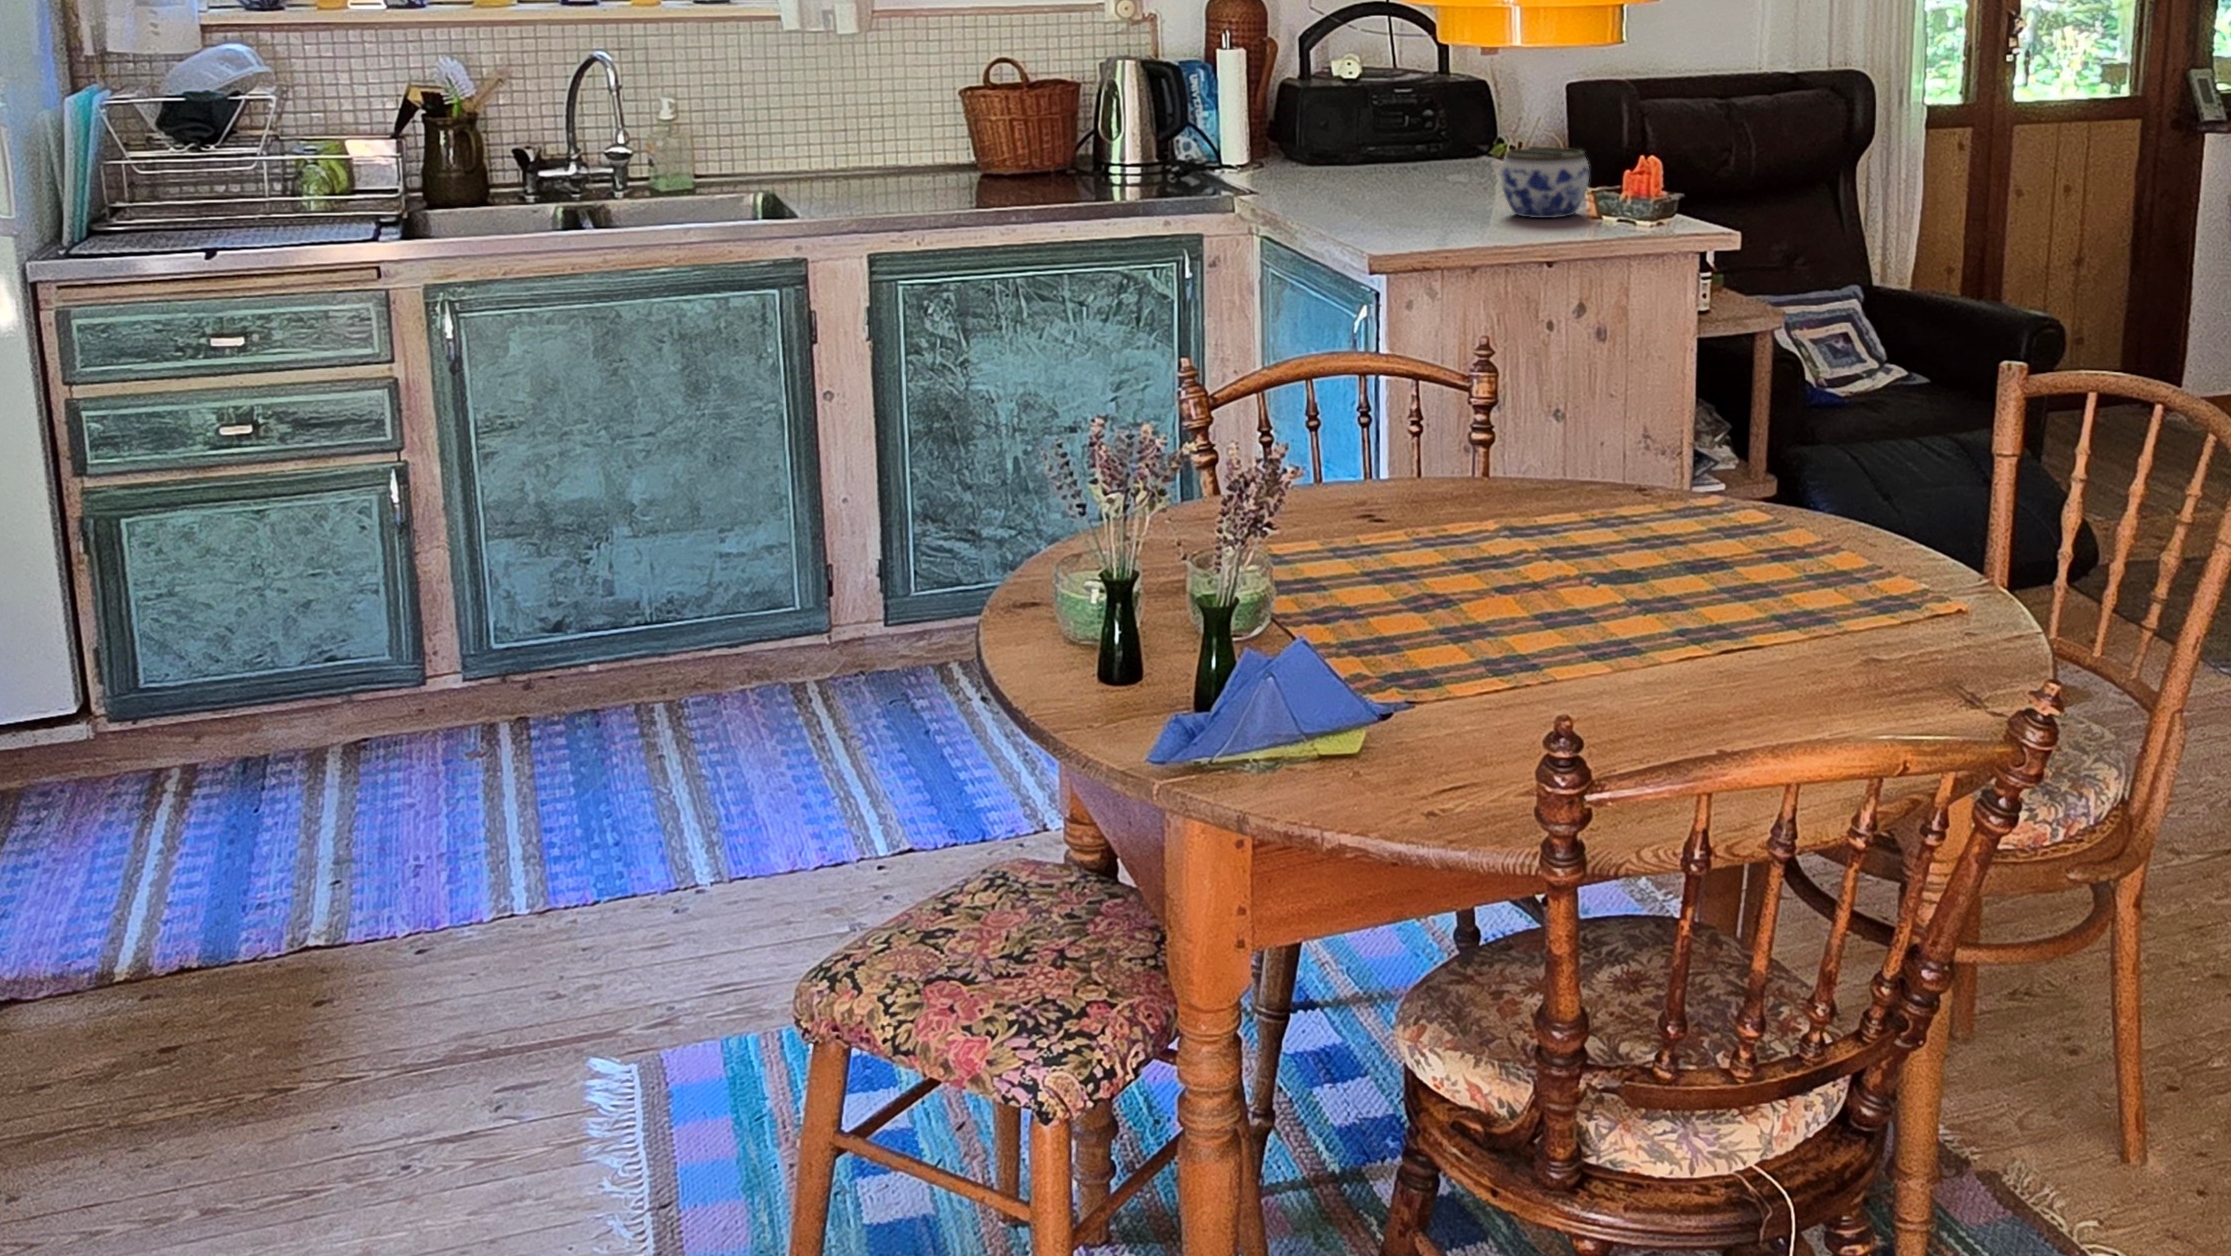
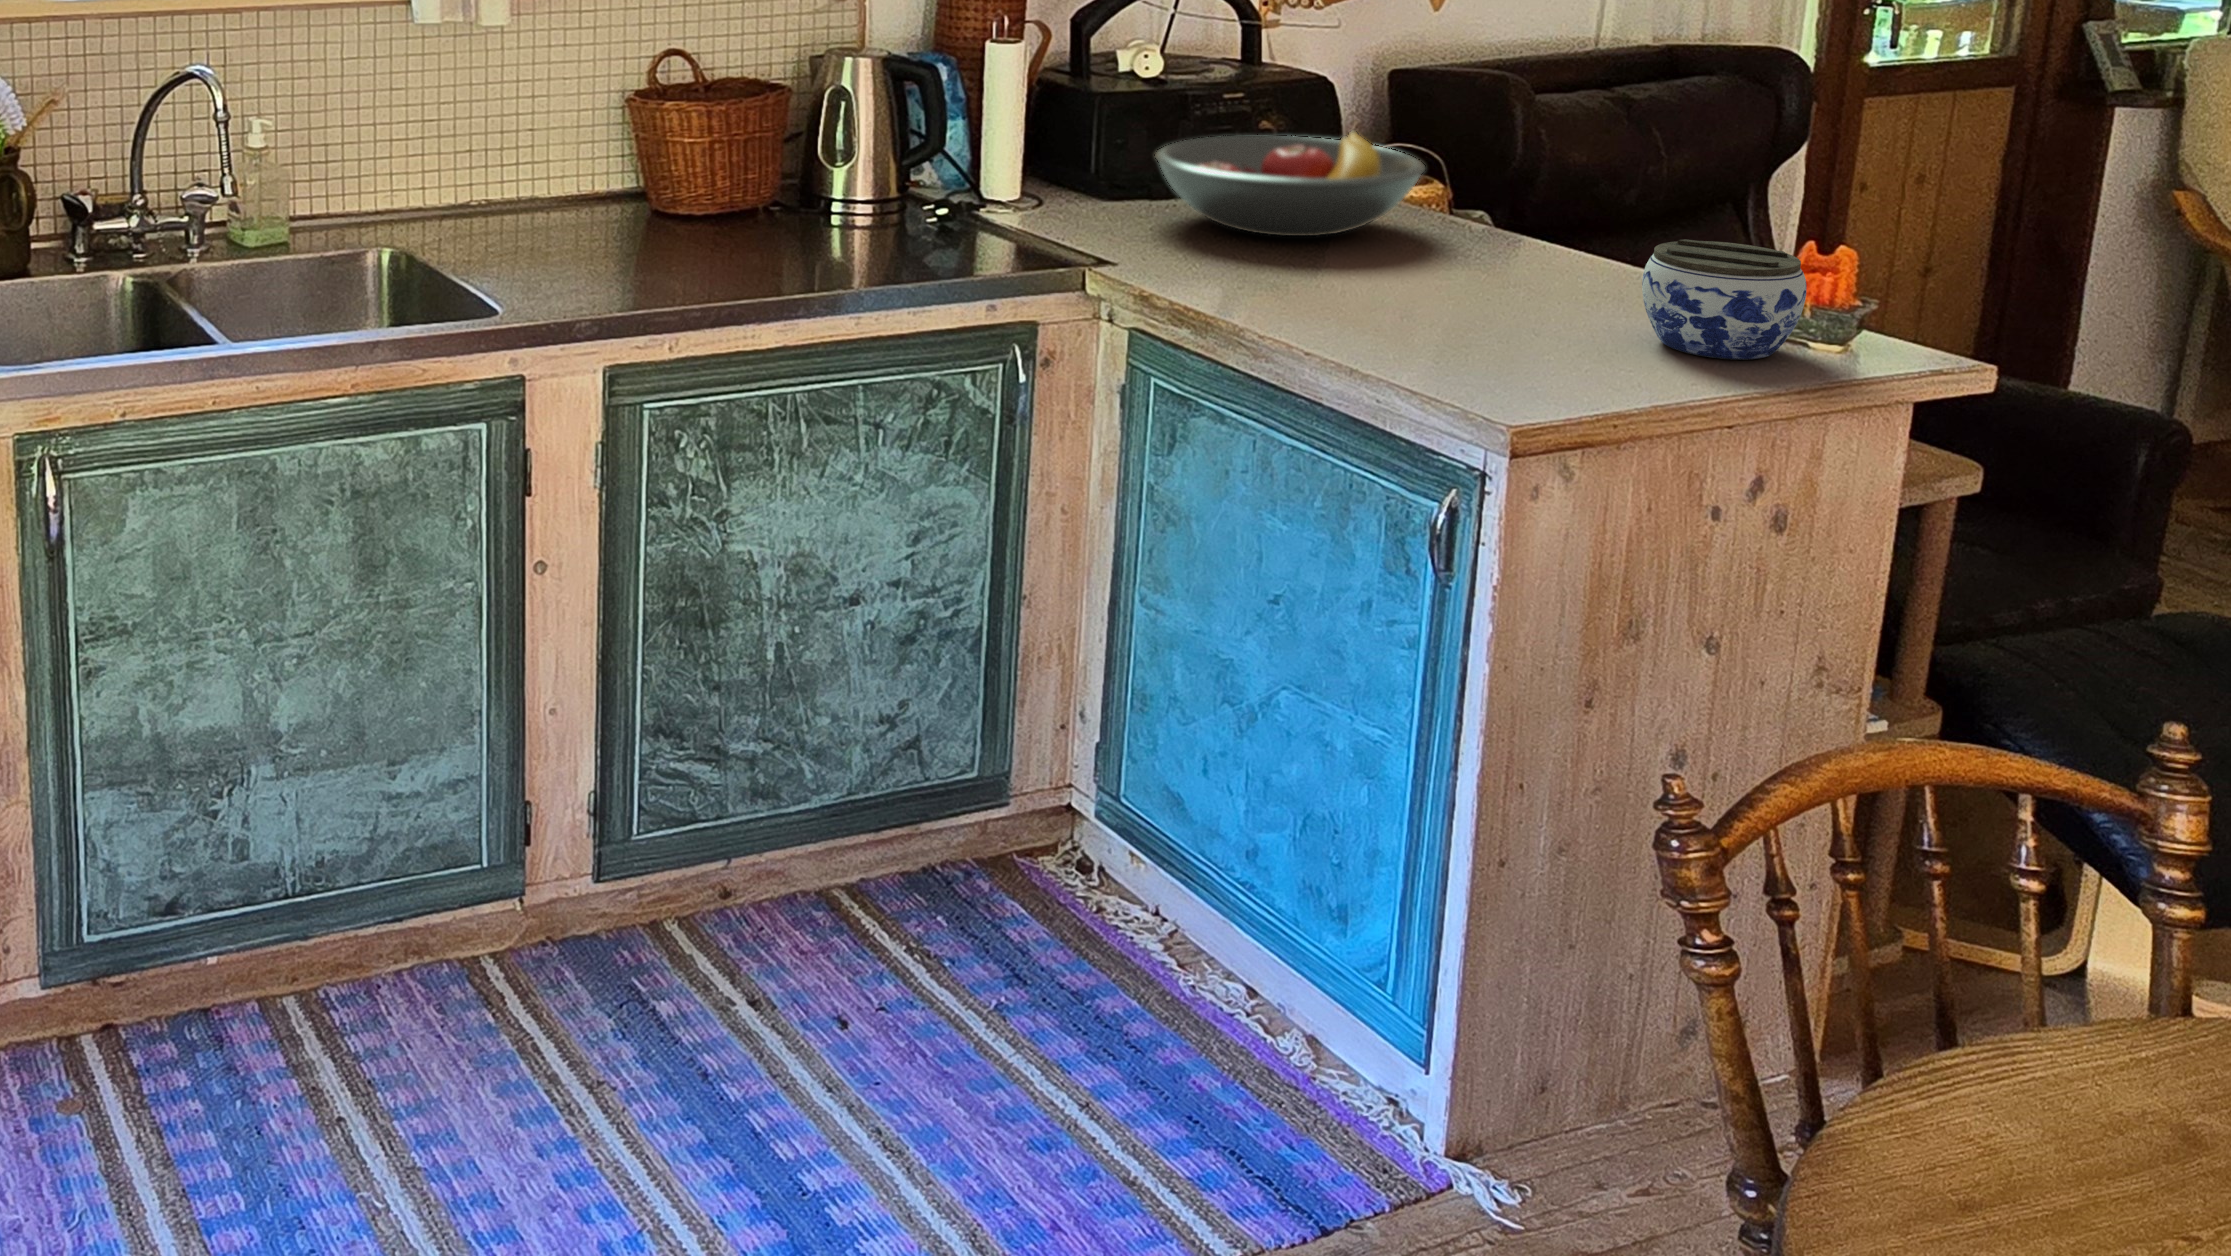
fruit bowl: none [1311,107,1485,176] -> present [1156,131,1425,236]

